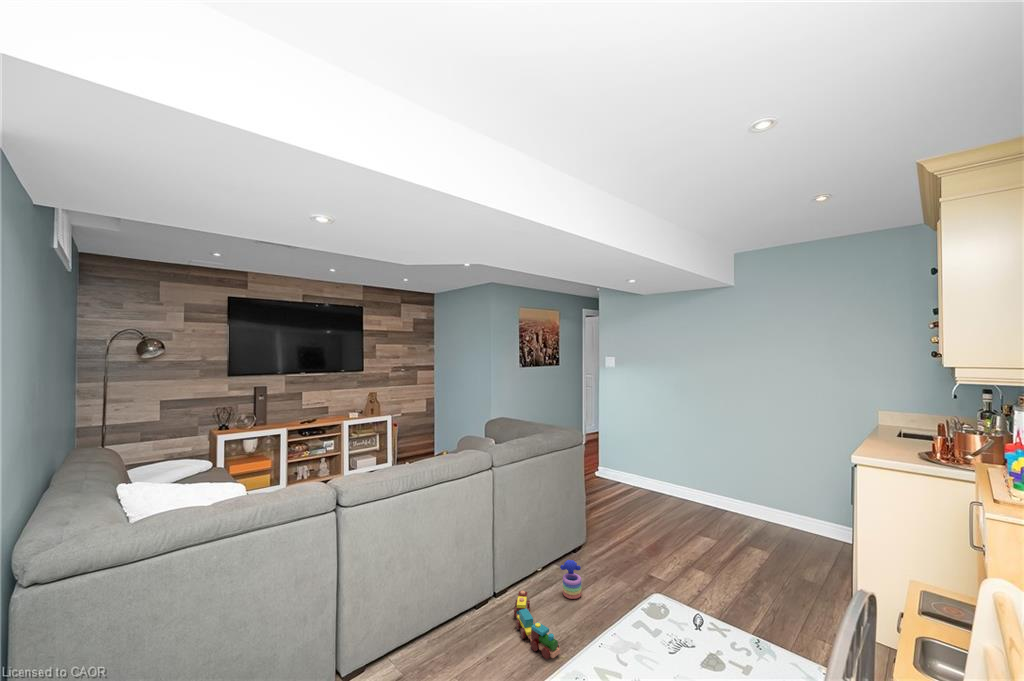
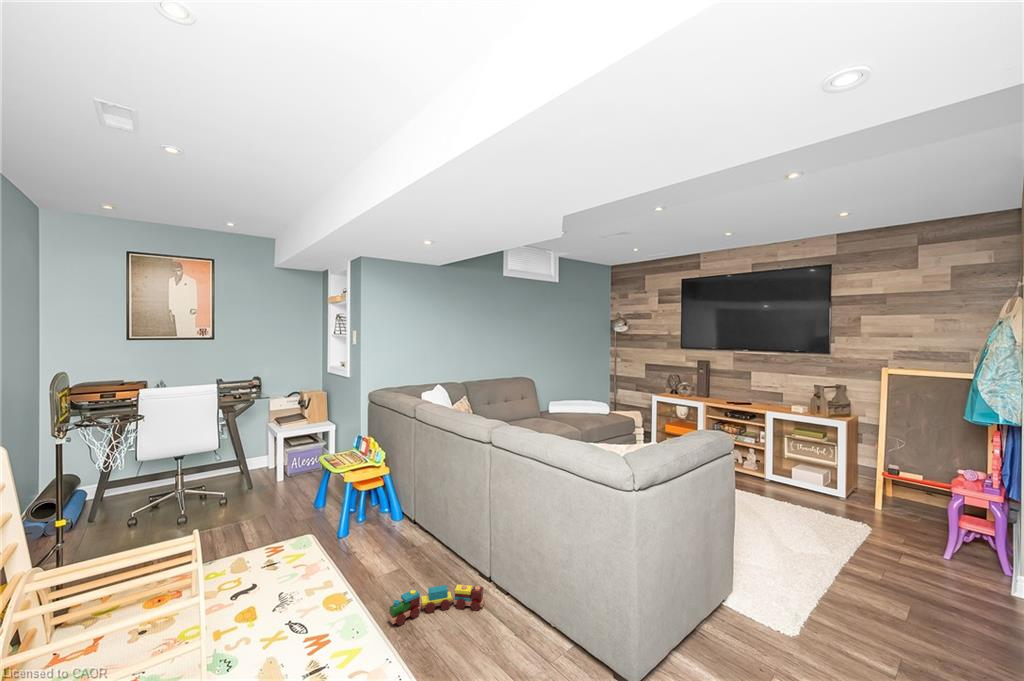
stacking toy: present [560,560,581,599] -> none [488,602,514,660]

